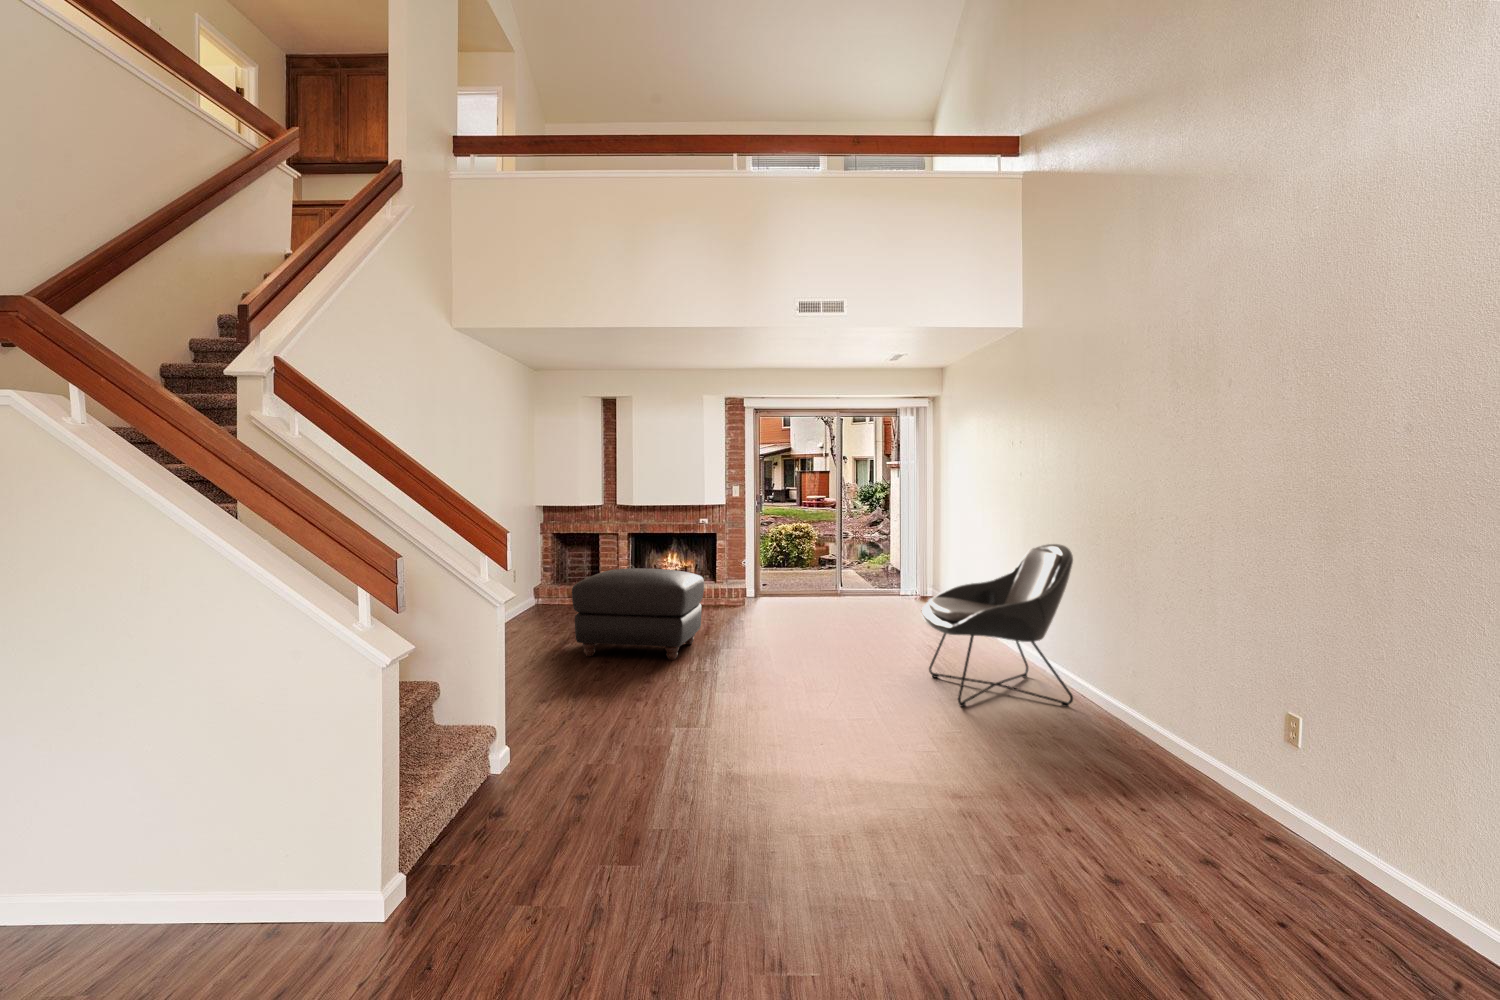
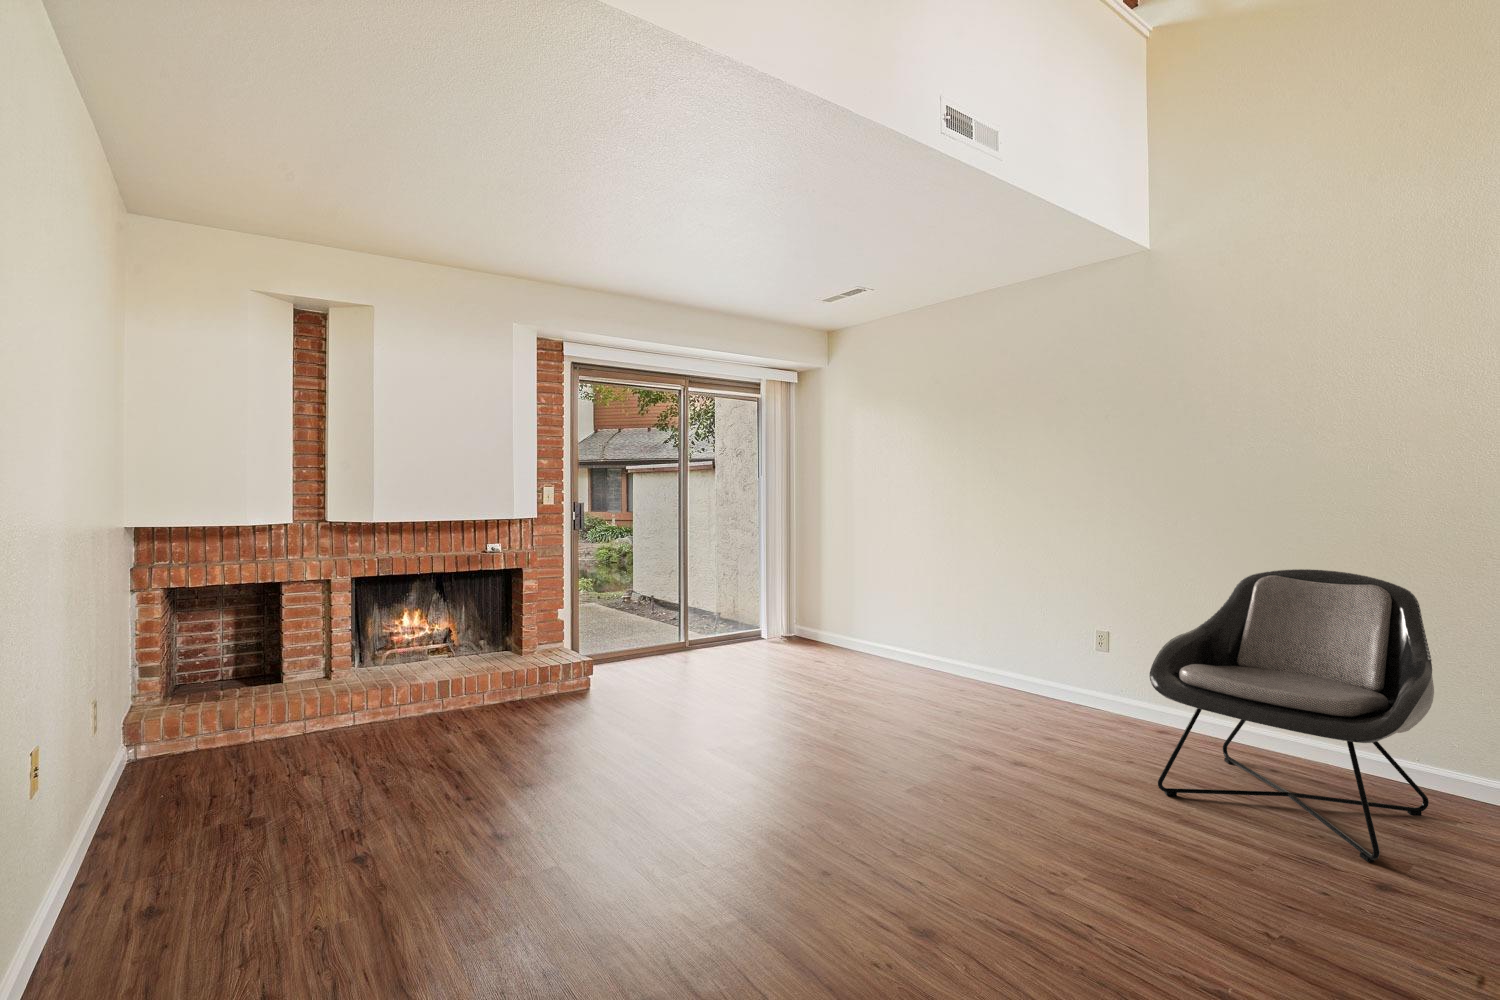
ottoman: present [572,568,704,660] -> none [477,665,786,934]

